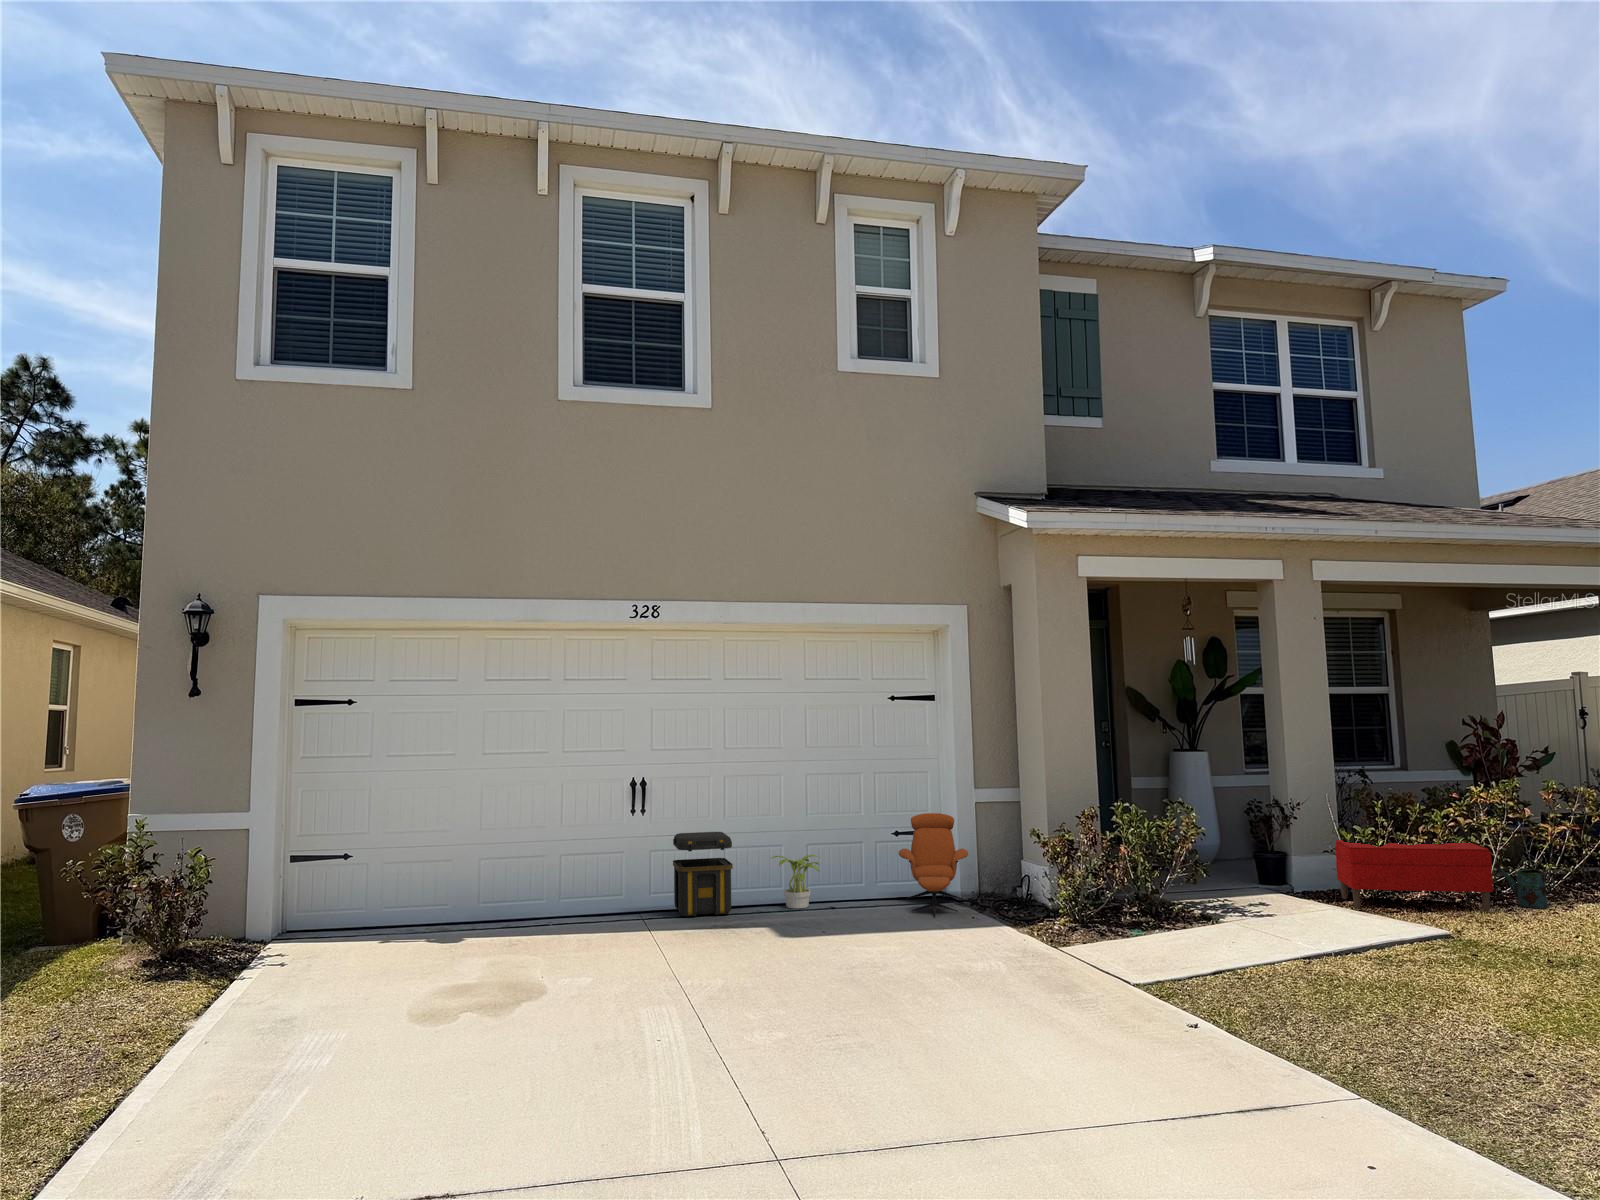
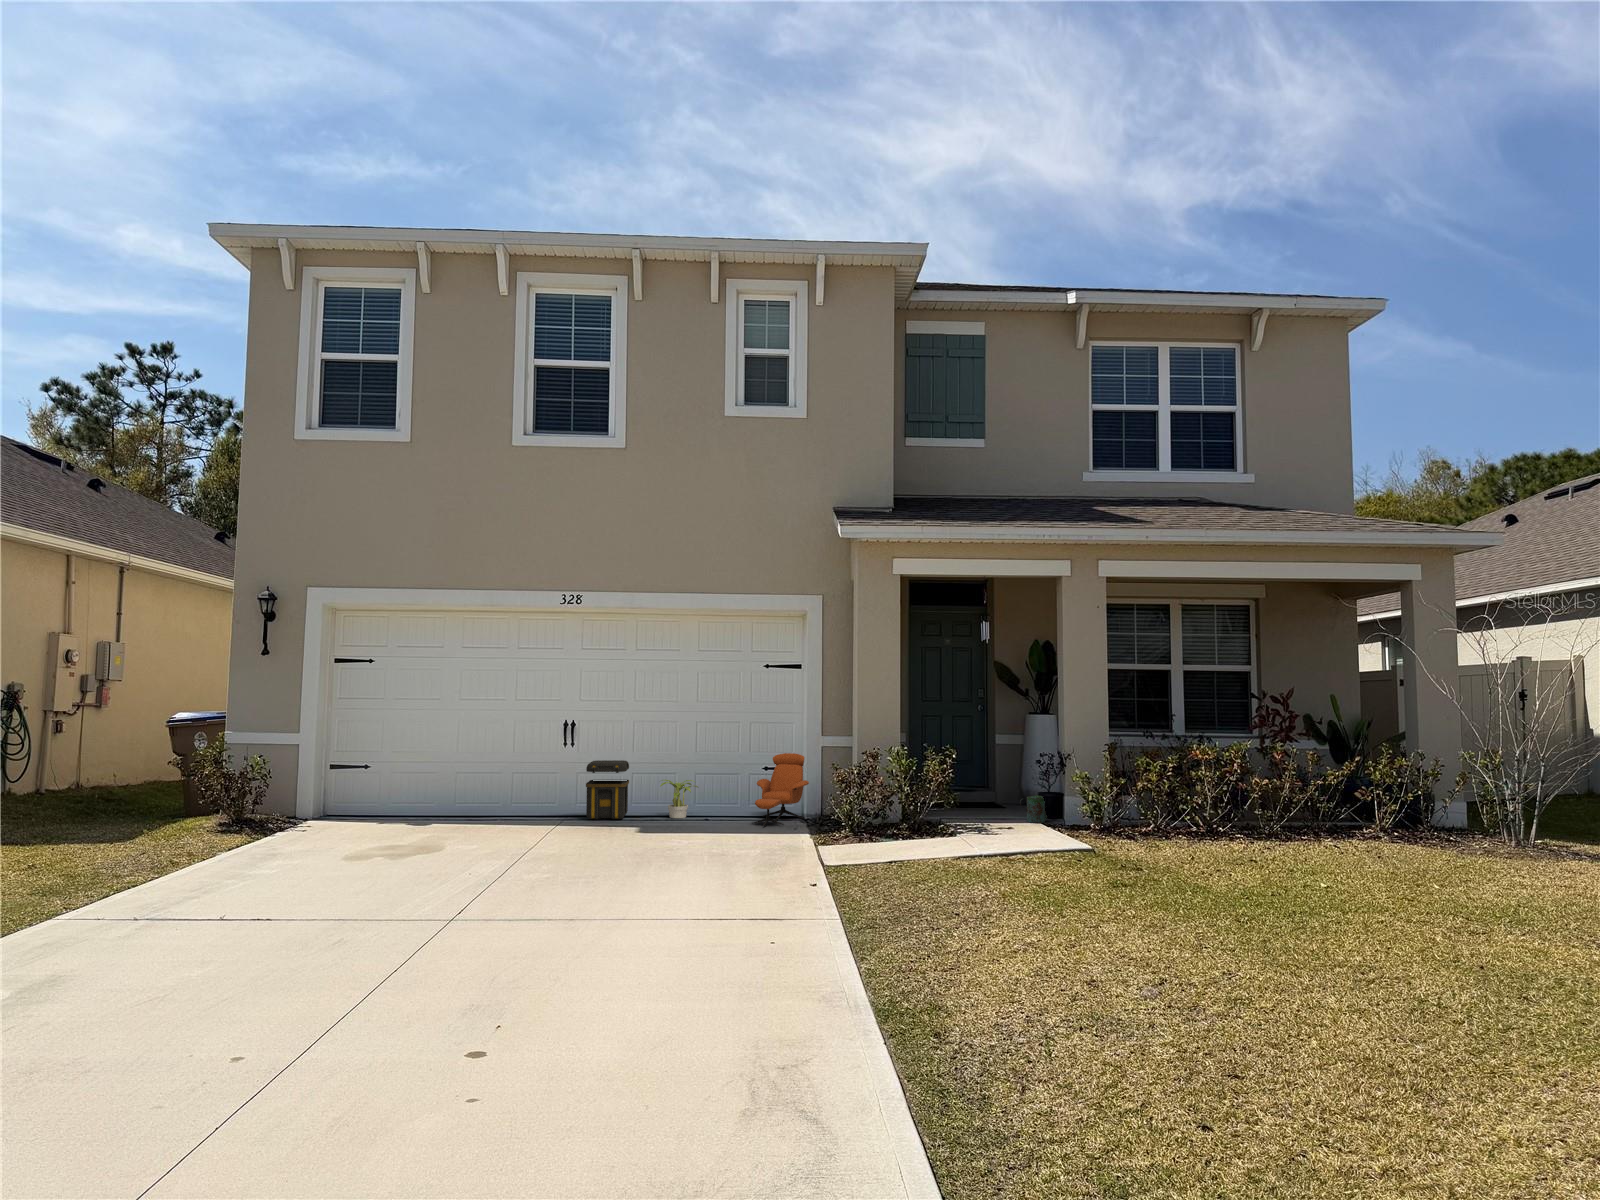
bench: present [1335,840,1493,912] -> none [1088,785,1198,844]
watering can: present [1494,862,1555,908] -> present [1020,795,1047,823]

